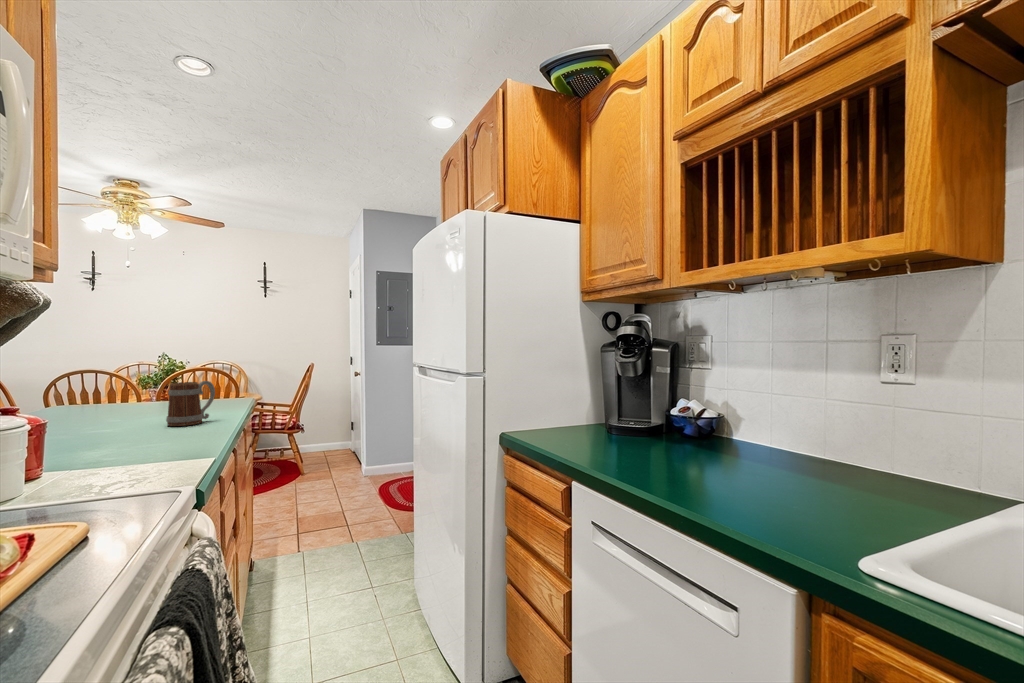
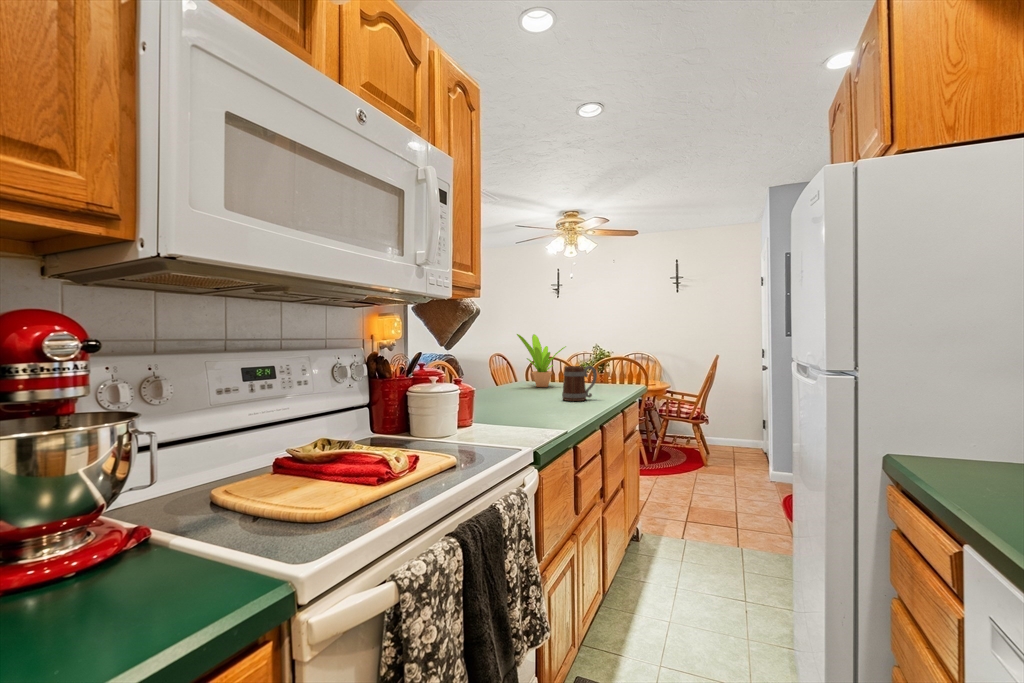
potted plant: none [68,342,152,414] -> present [517,334,566,387]

